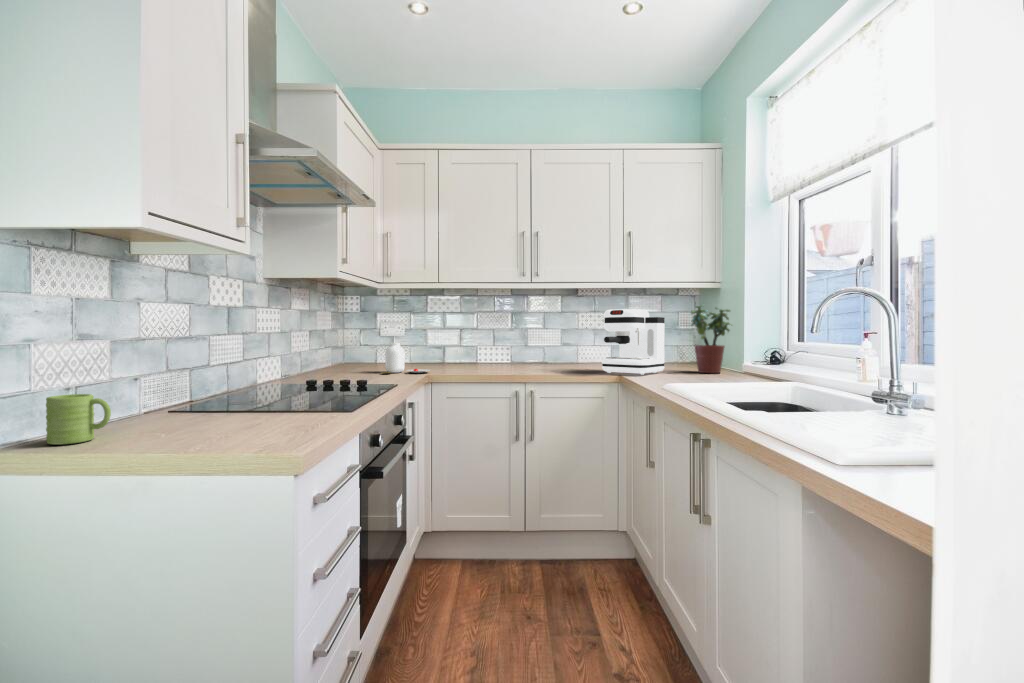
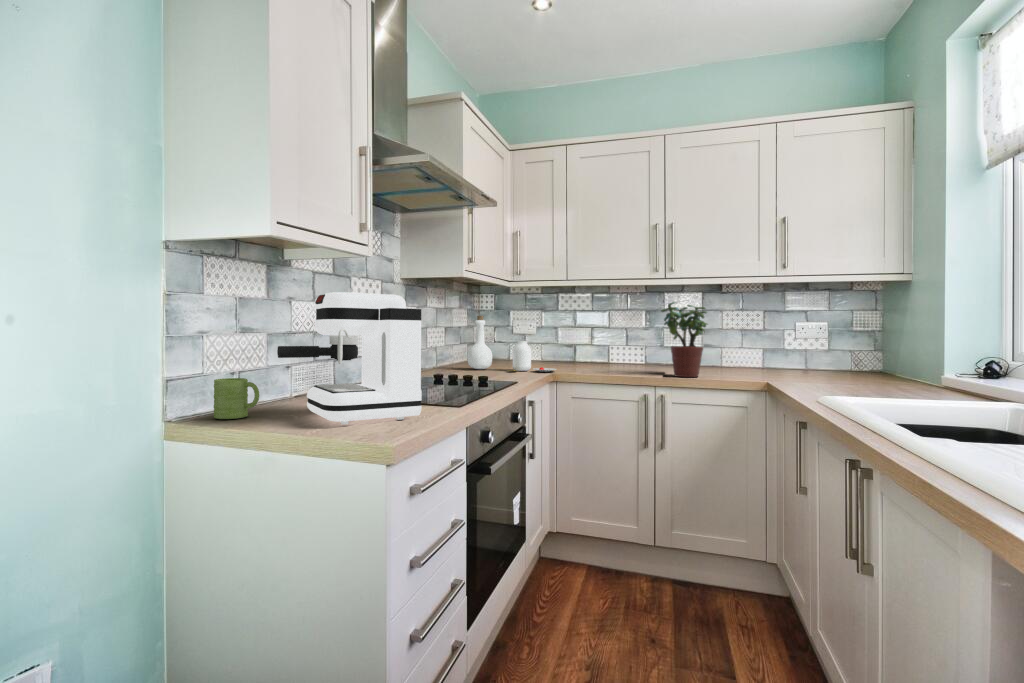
potted plant: present [691,305,730,373] -> present [661,302,707,377]
coffee maker: present [602,309,665,375] -> present [277,292,421,425]
bottle: none [337,318,364,372] -> present [467,316,492,369]

